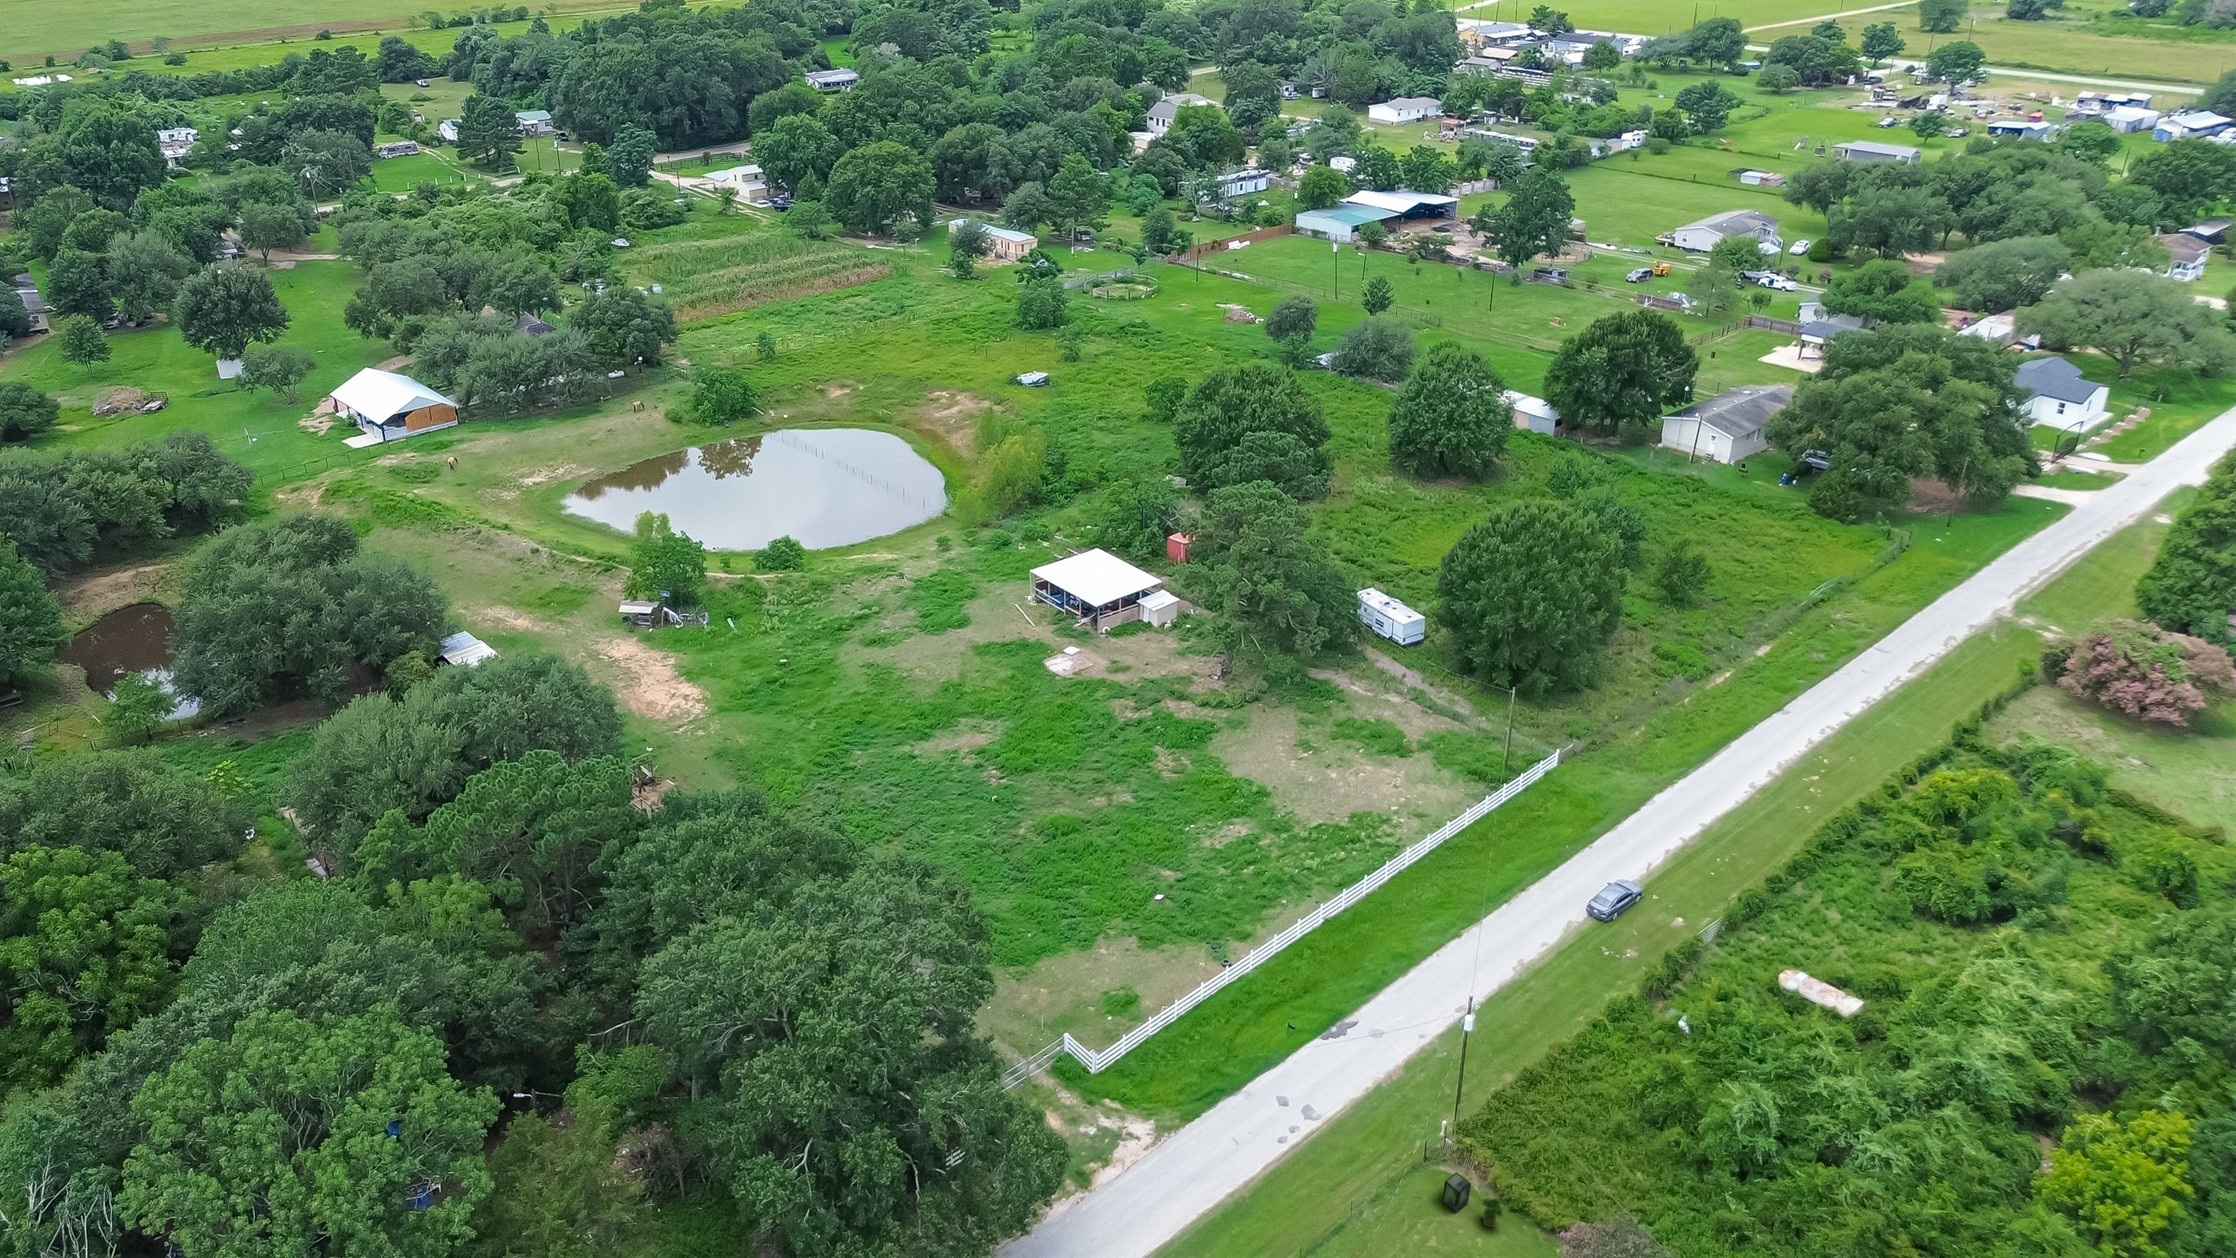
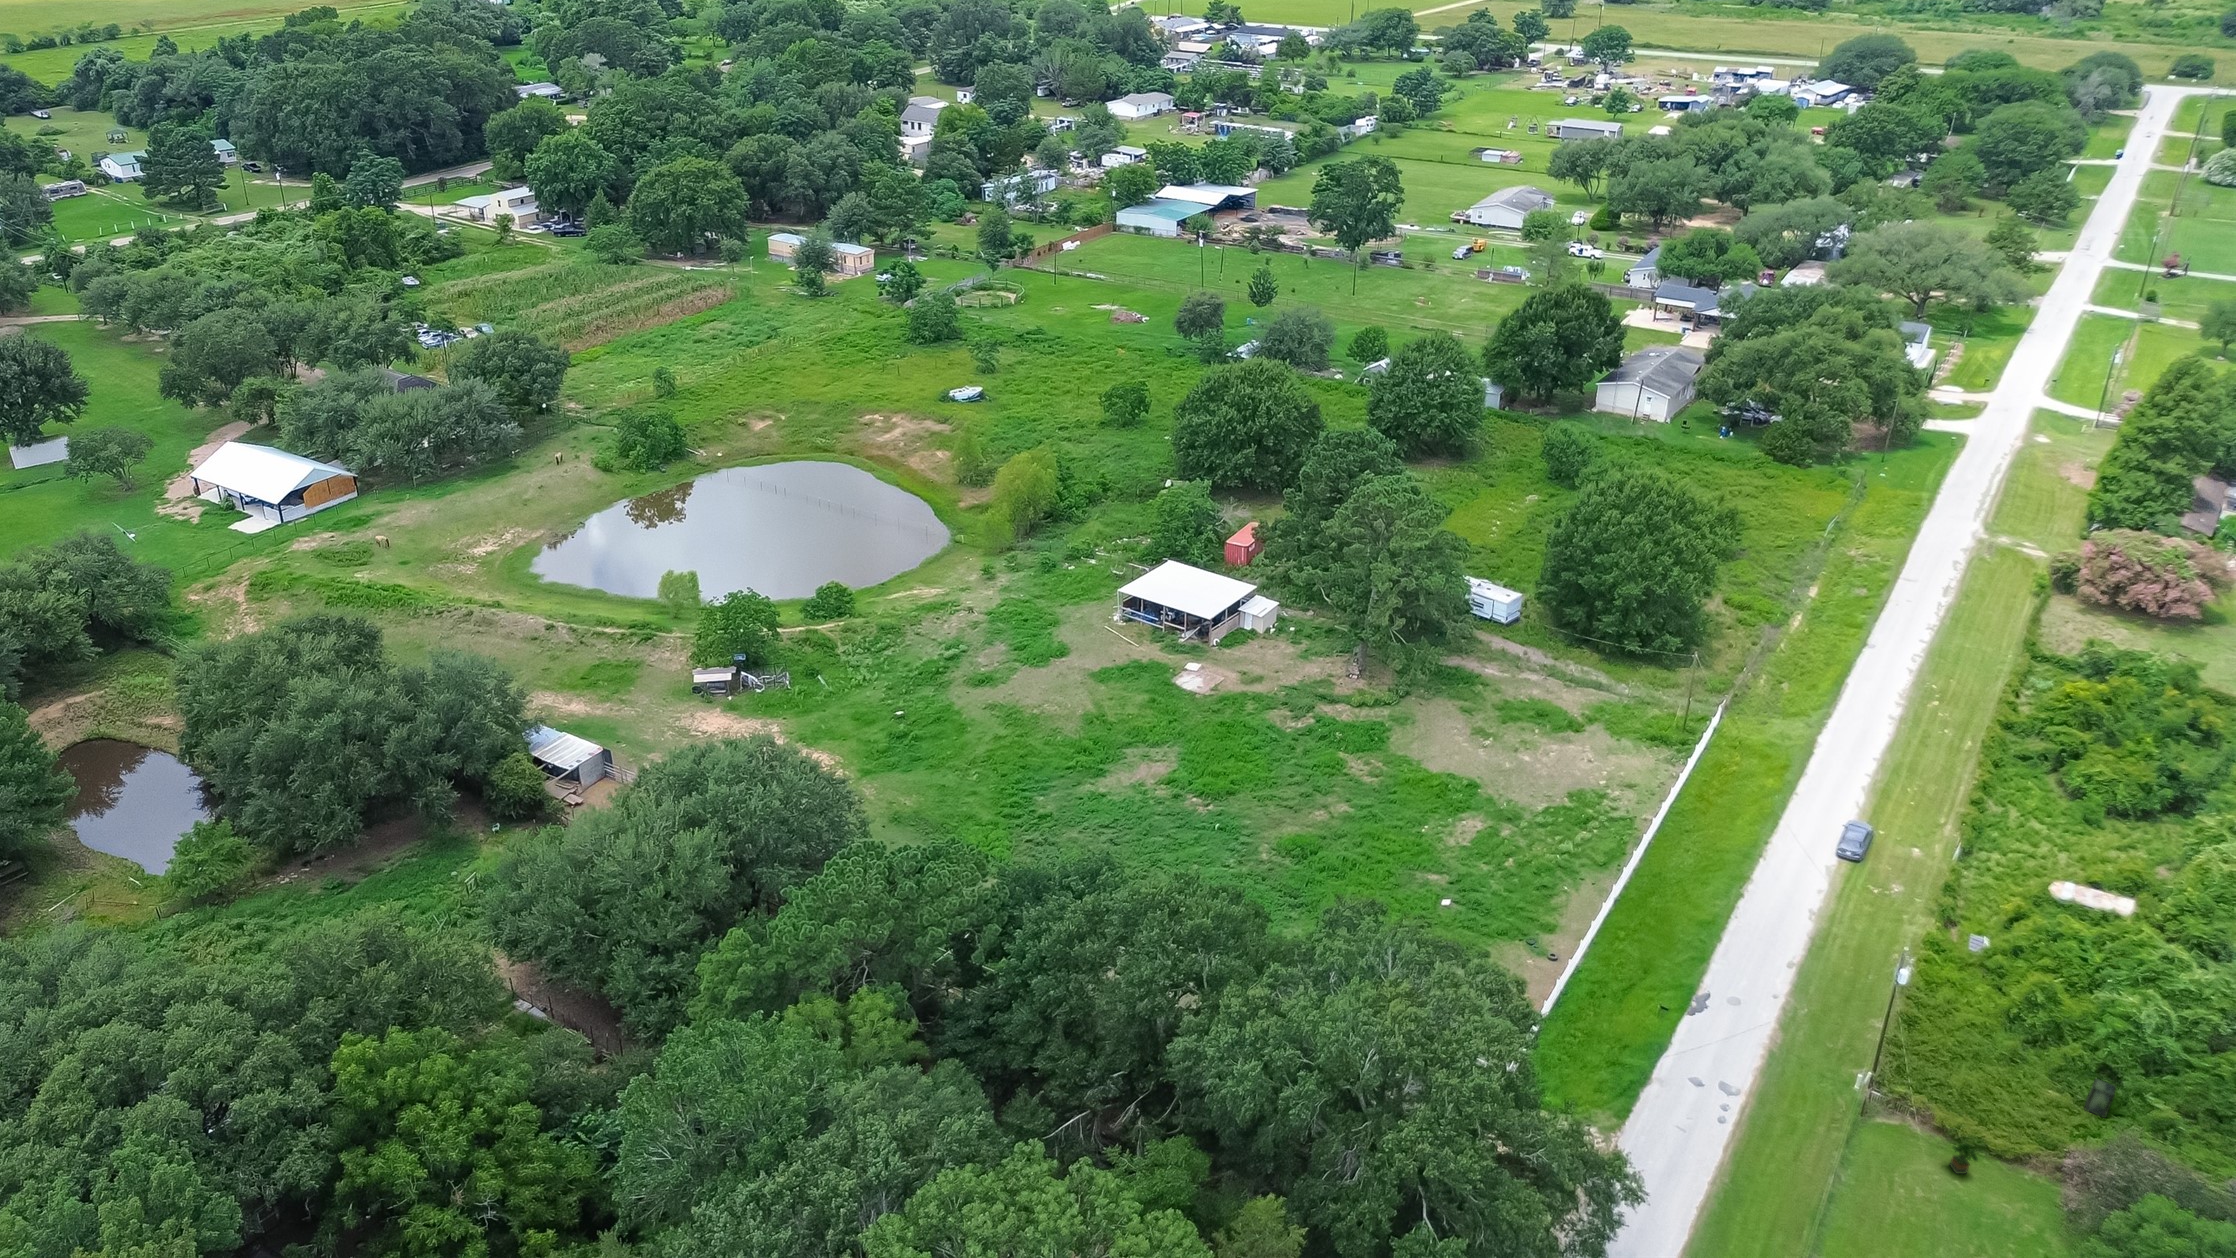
storage box: present [1442,1172,1471,1213] -> present [2085,1078,2116,1118]

